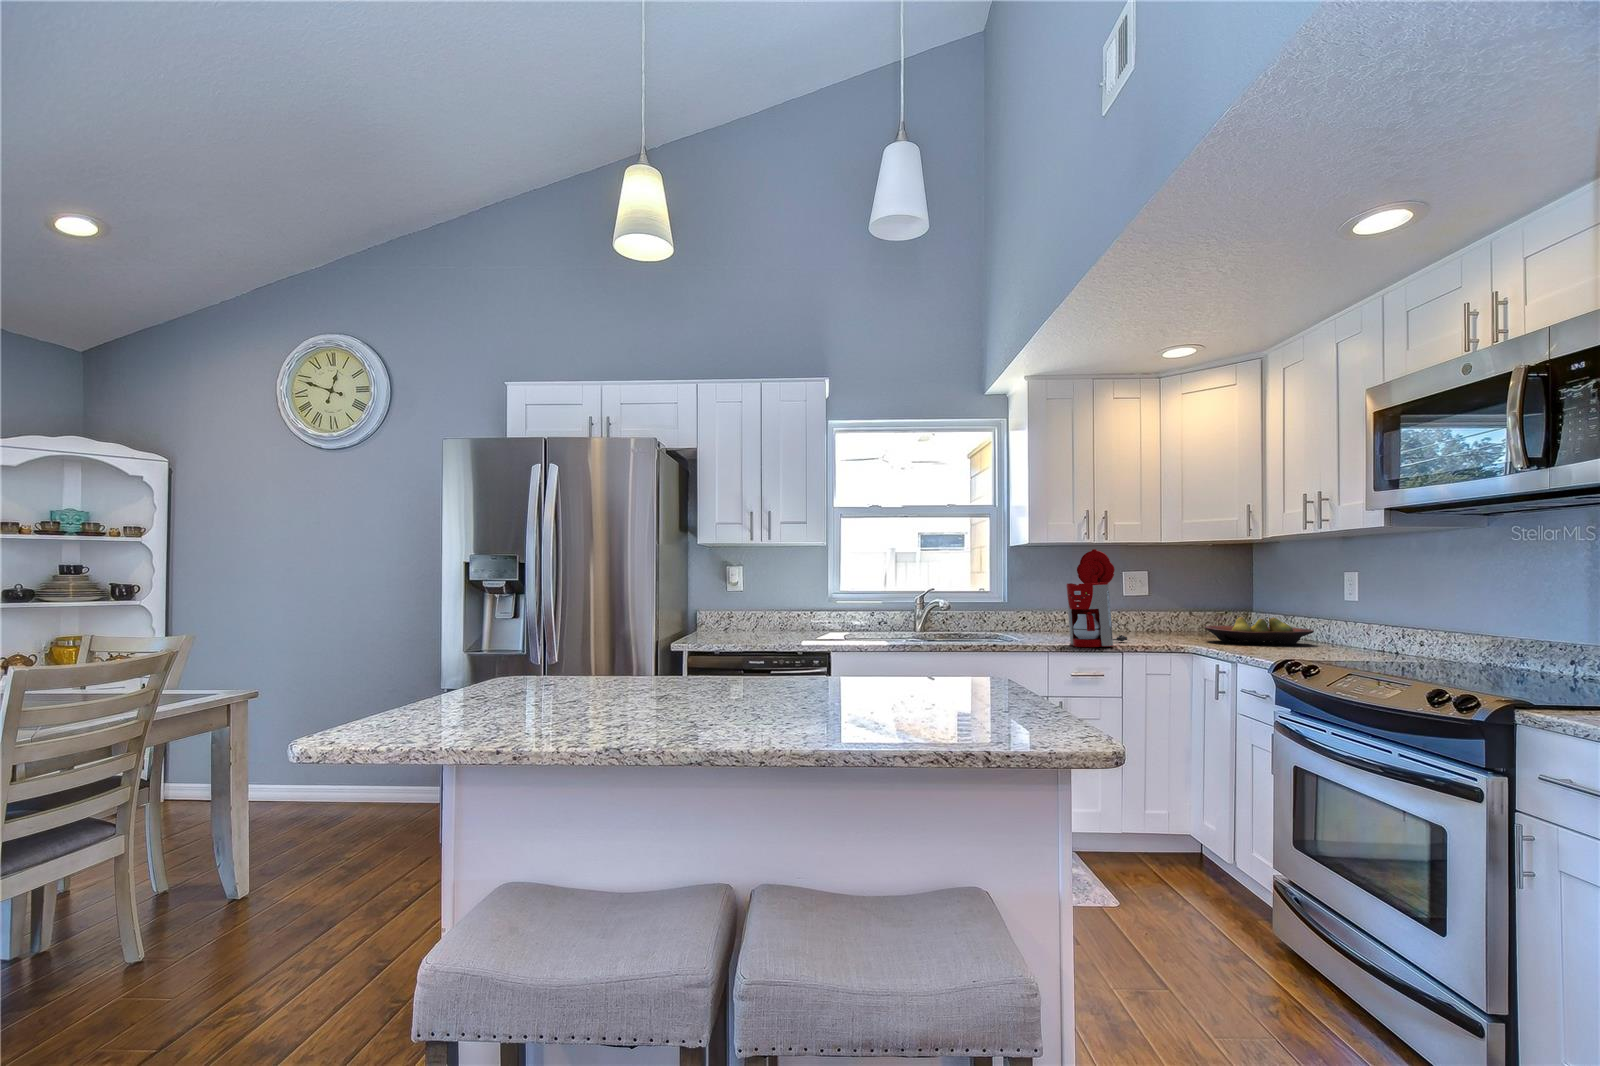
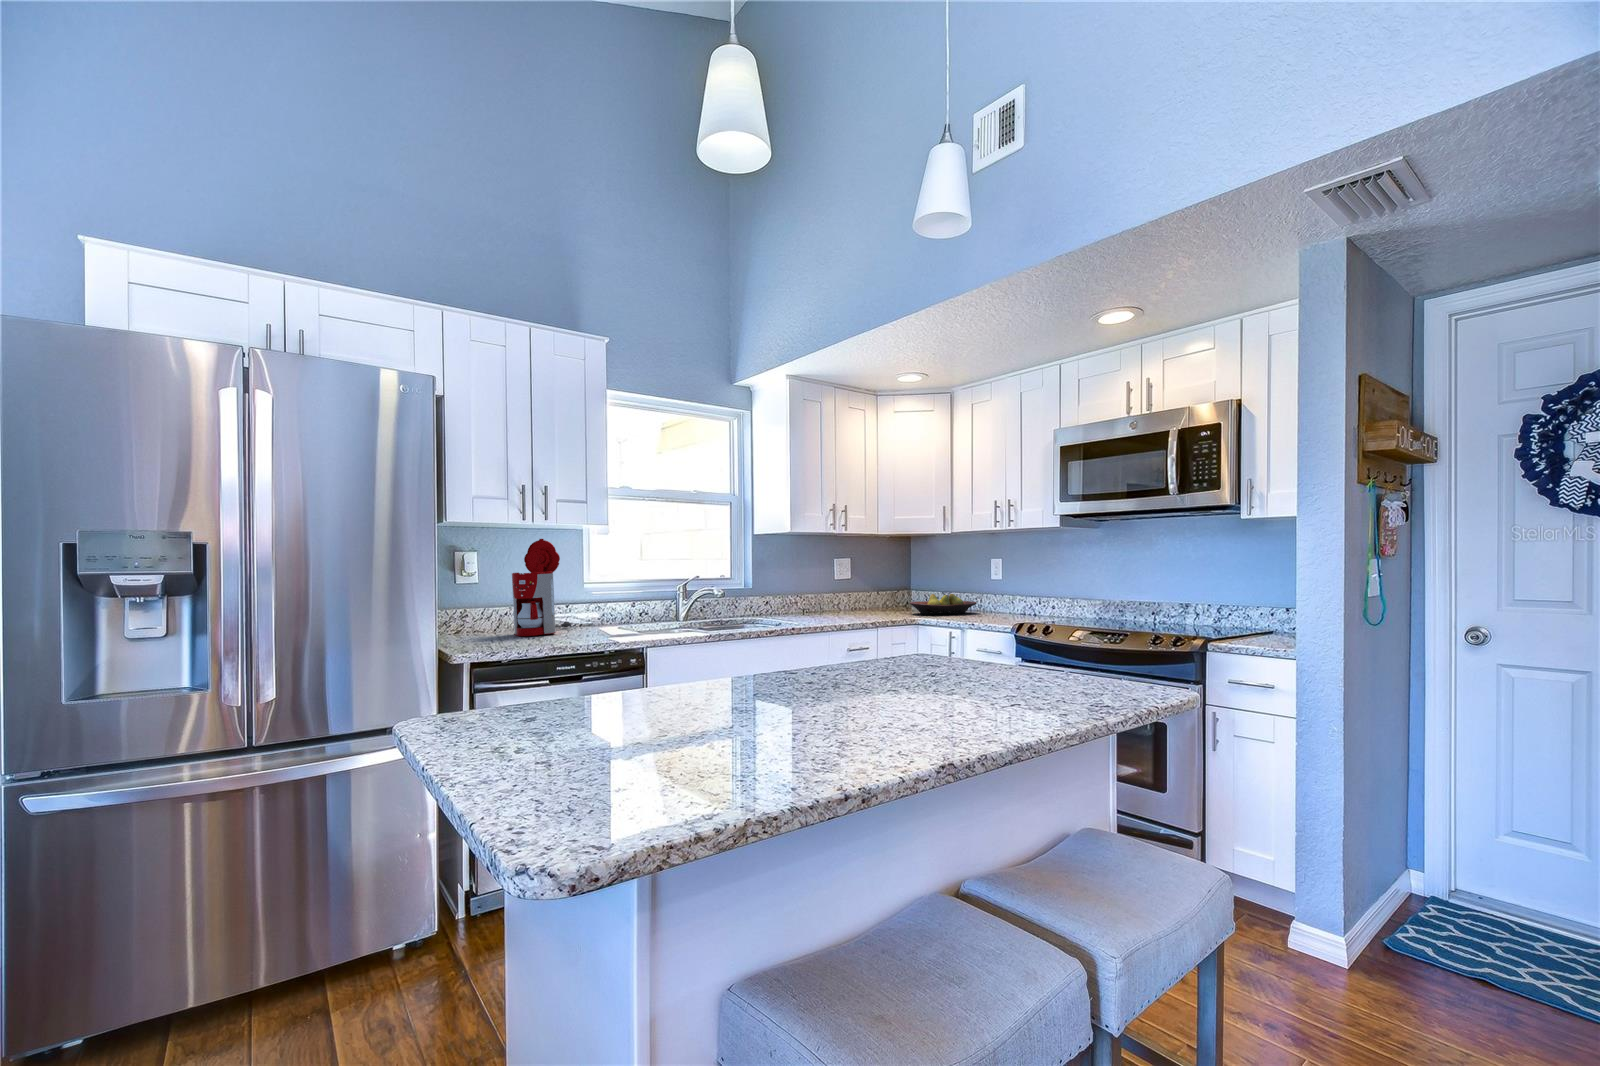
coffee maker: present [1066,549,1127,647] -> present [512,539,571,636]

